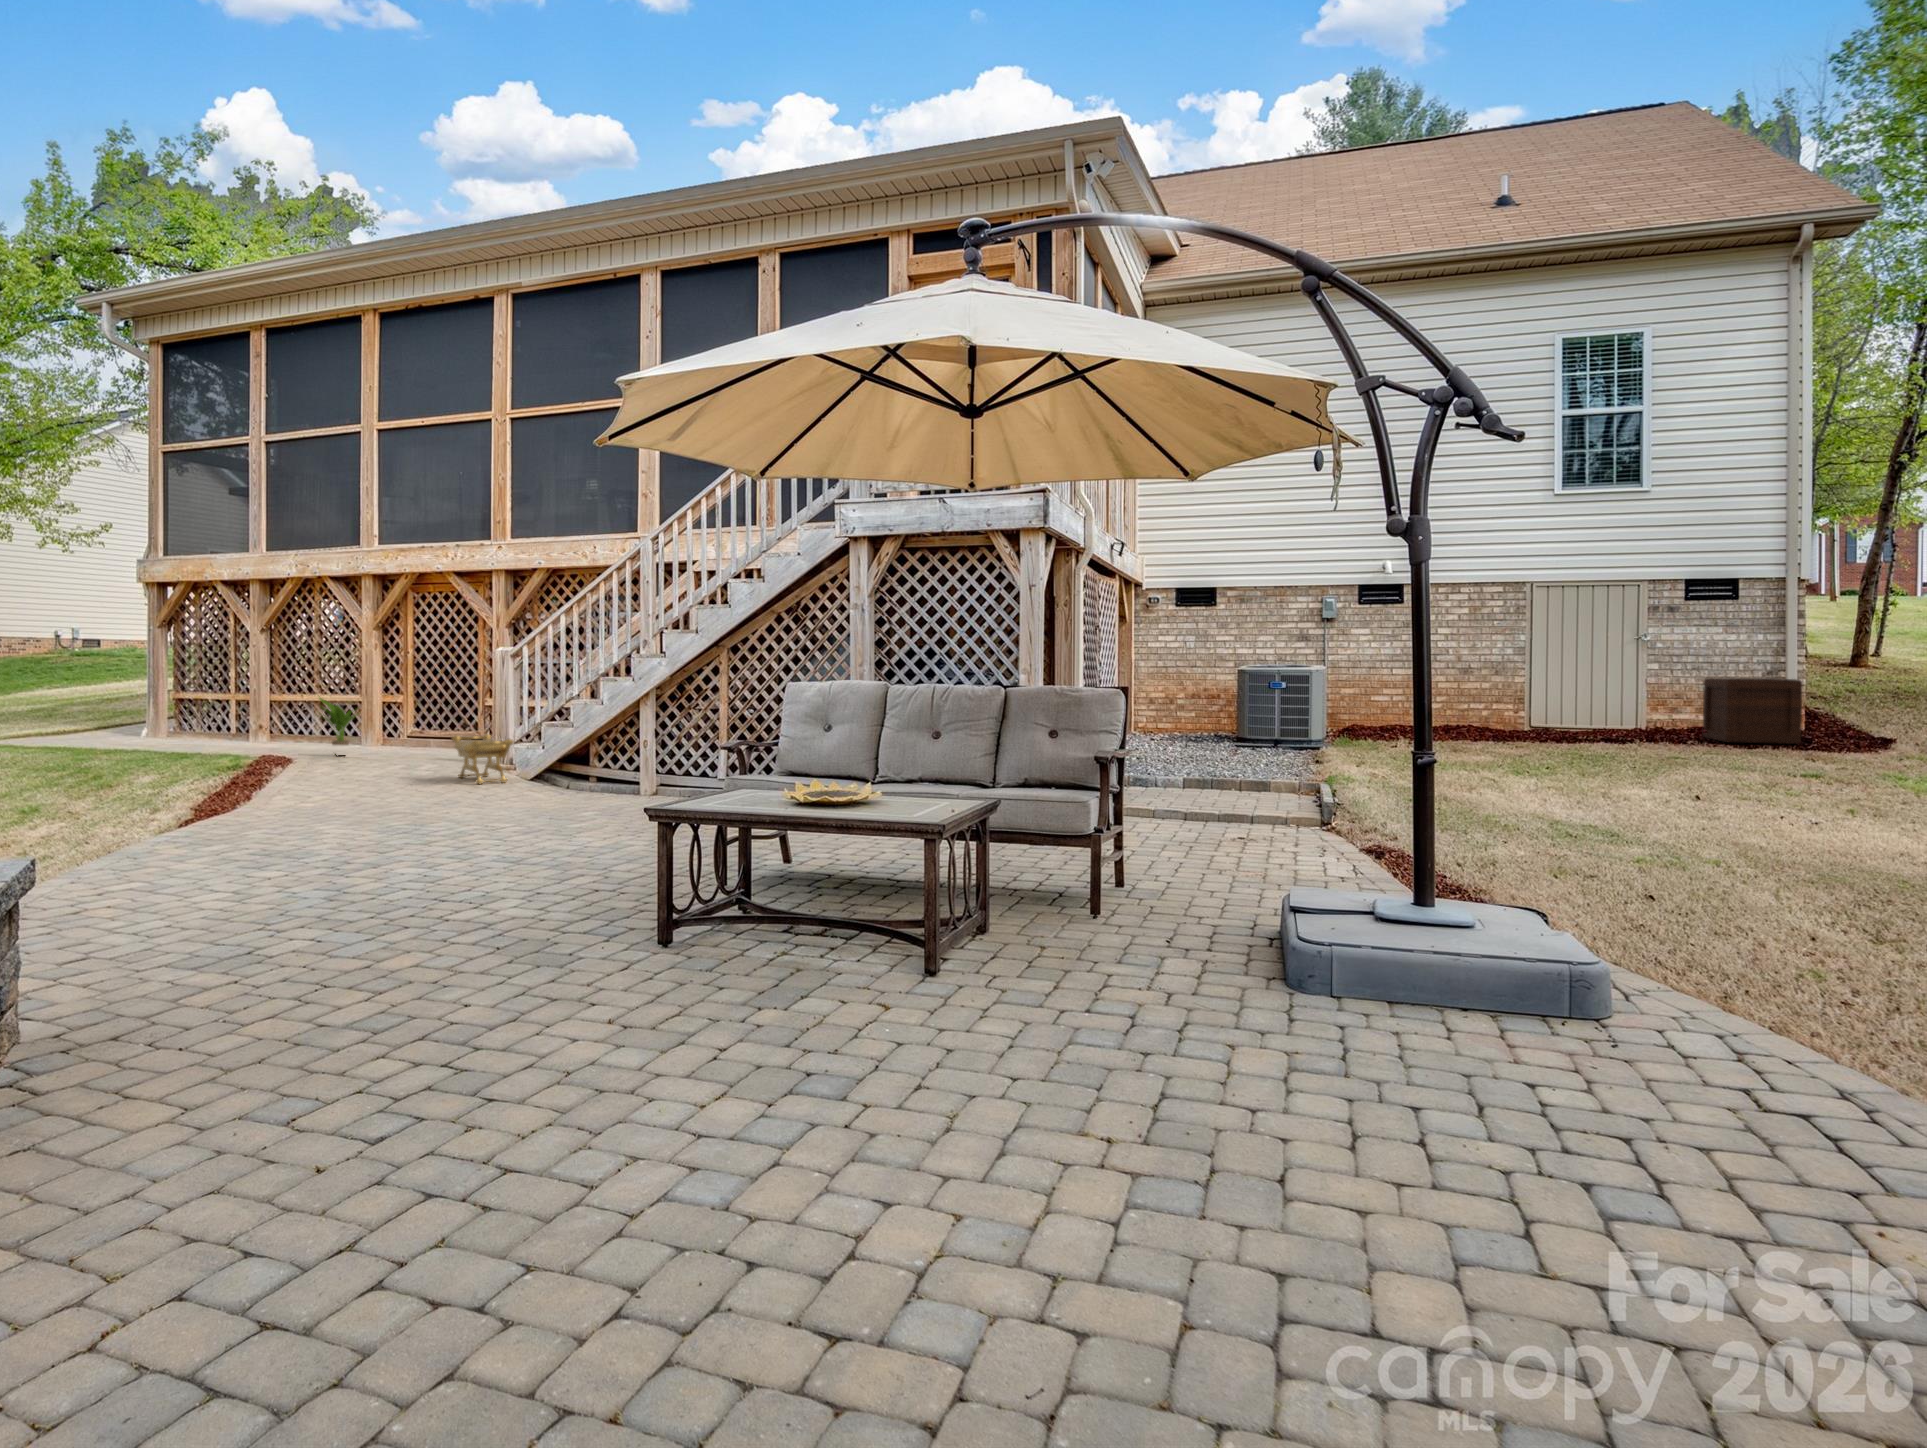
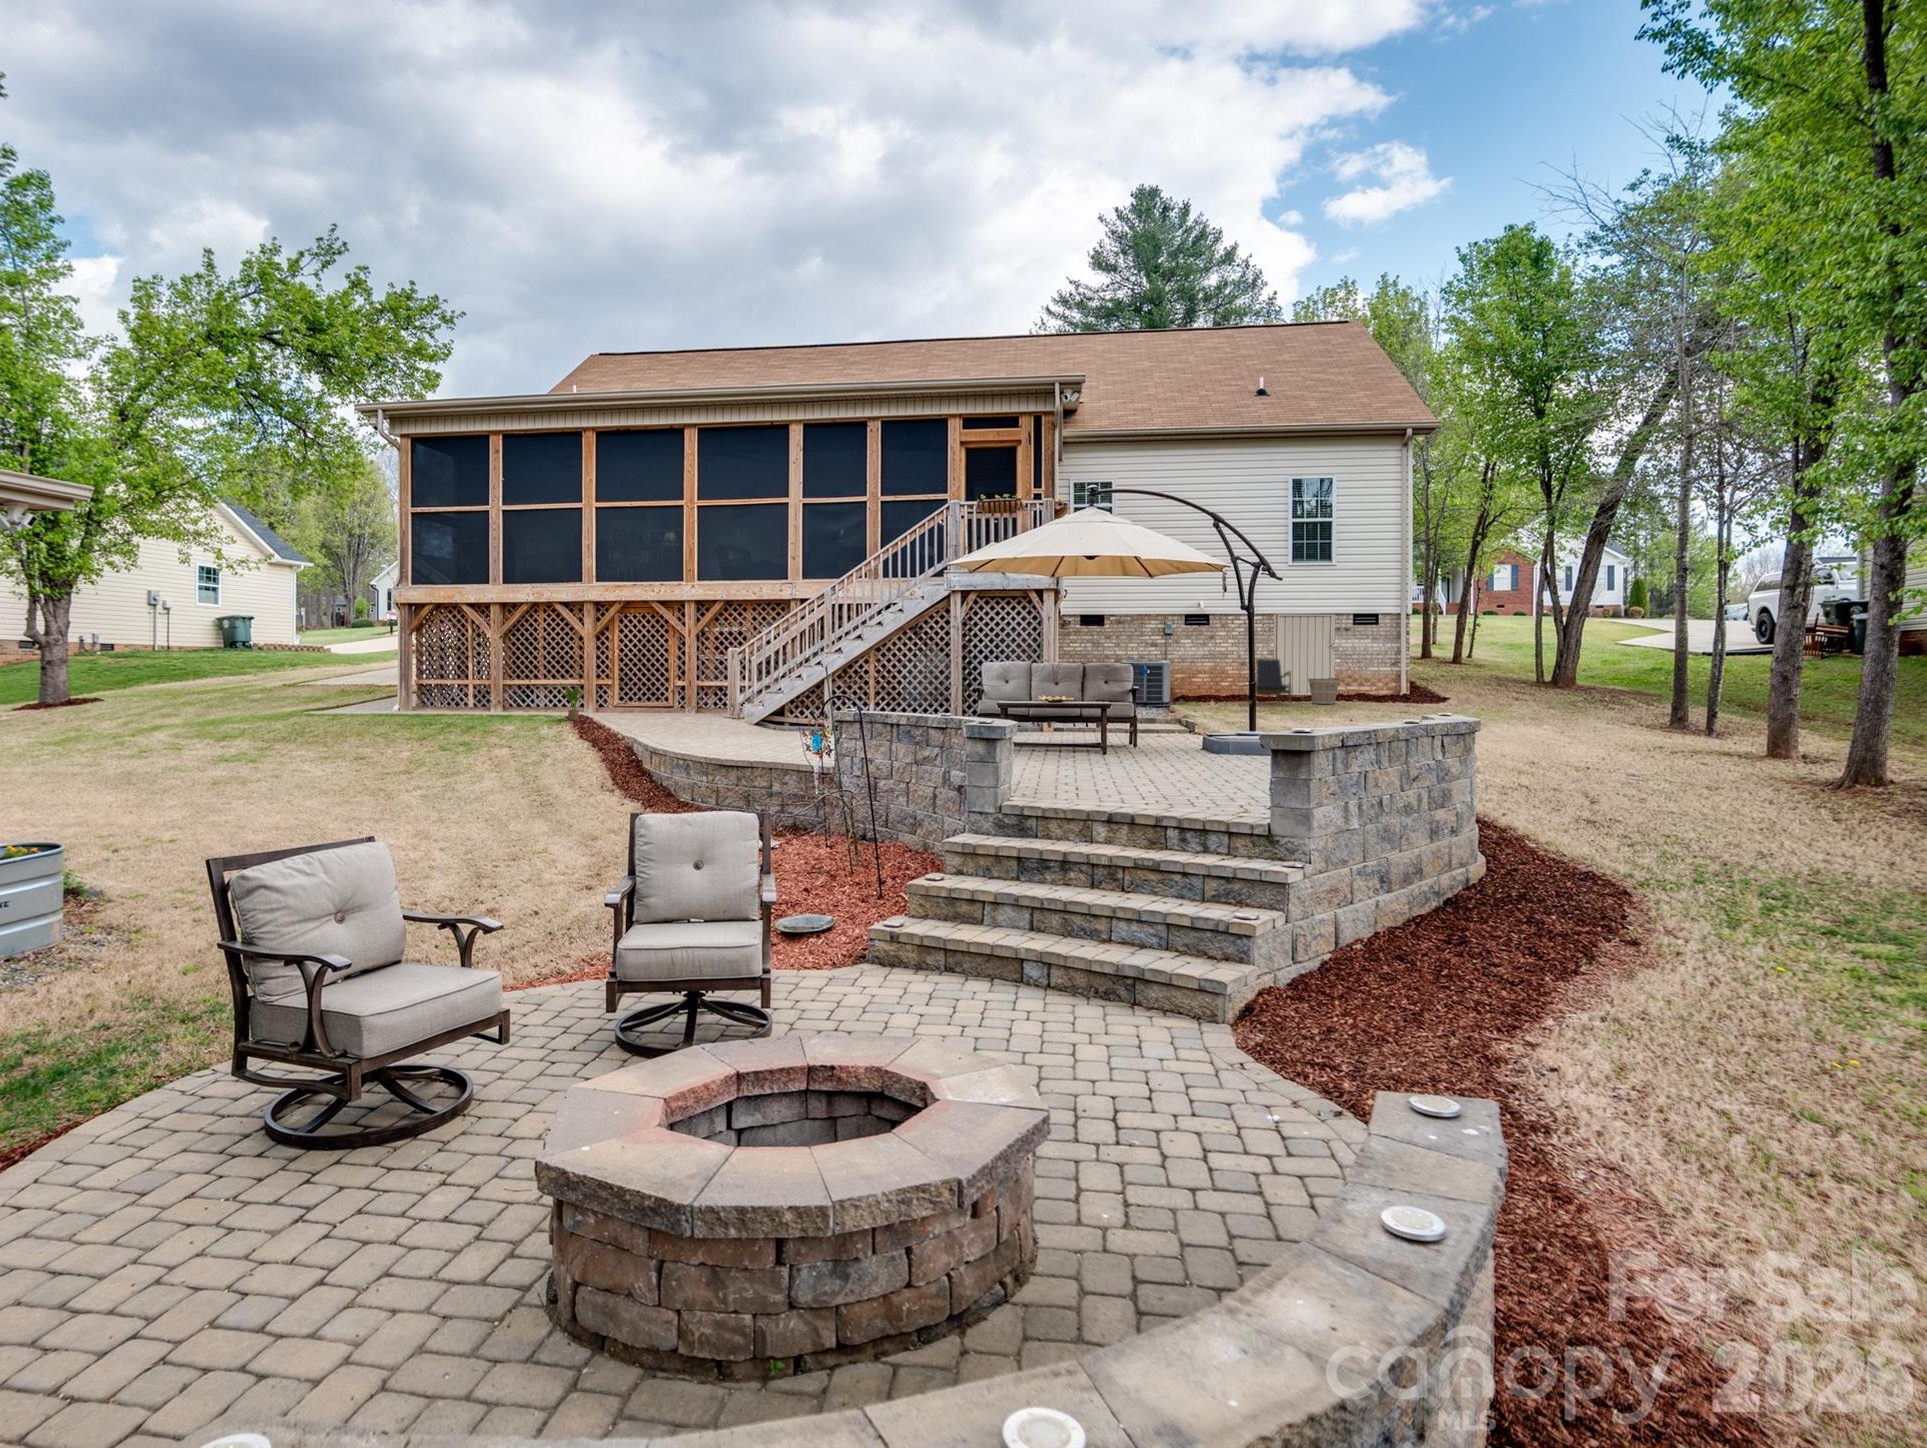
lounge chair: none [1480,659,1563,742] -> present [1249,659,1292,704]
wooden crate: present [1703,678,1803,744] -> none [1360,669,1408,704]
wooden bucket: none [1597,693,1661,741] -> present [1308,678,1340,704]
stool: present [452,734,513,784] -> none [699,701,747,730]

